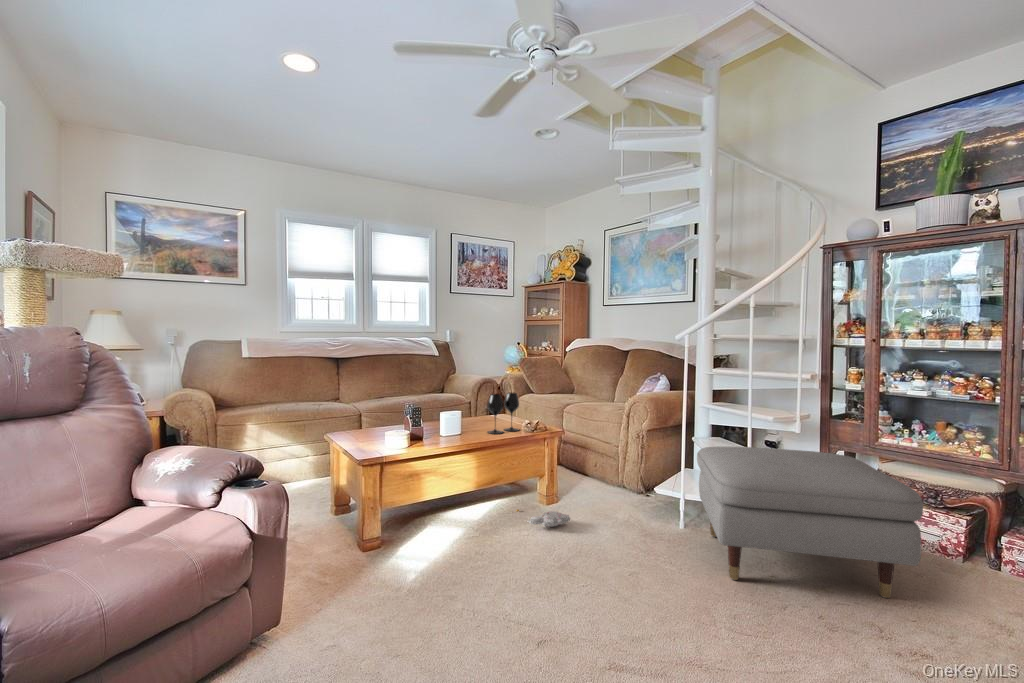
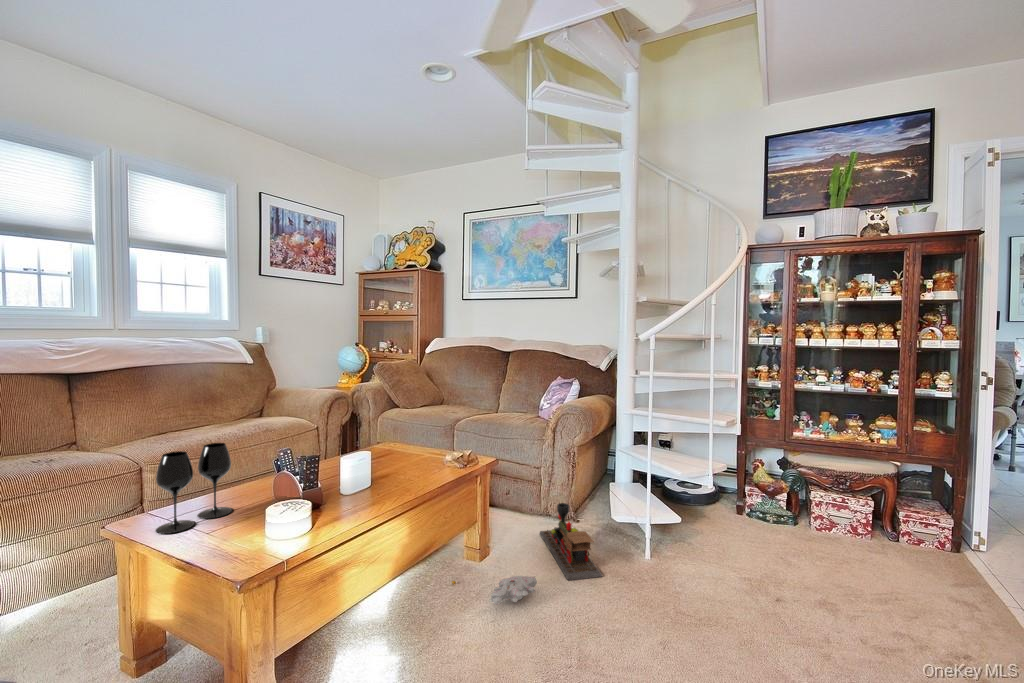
wine glass: present [488,393,519,434] -> present [156,443,232,534]
ottoman: present [697,447,923,598] -> none [668,455,914,621]
toy train: none [599,473,632,529] -> present [540,503,602,580]

